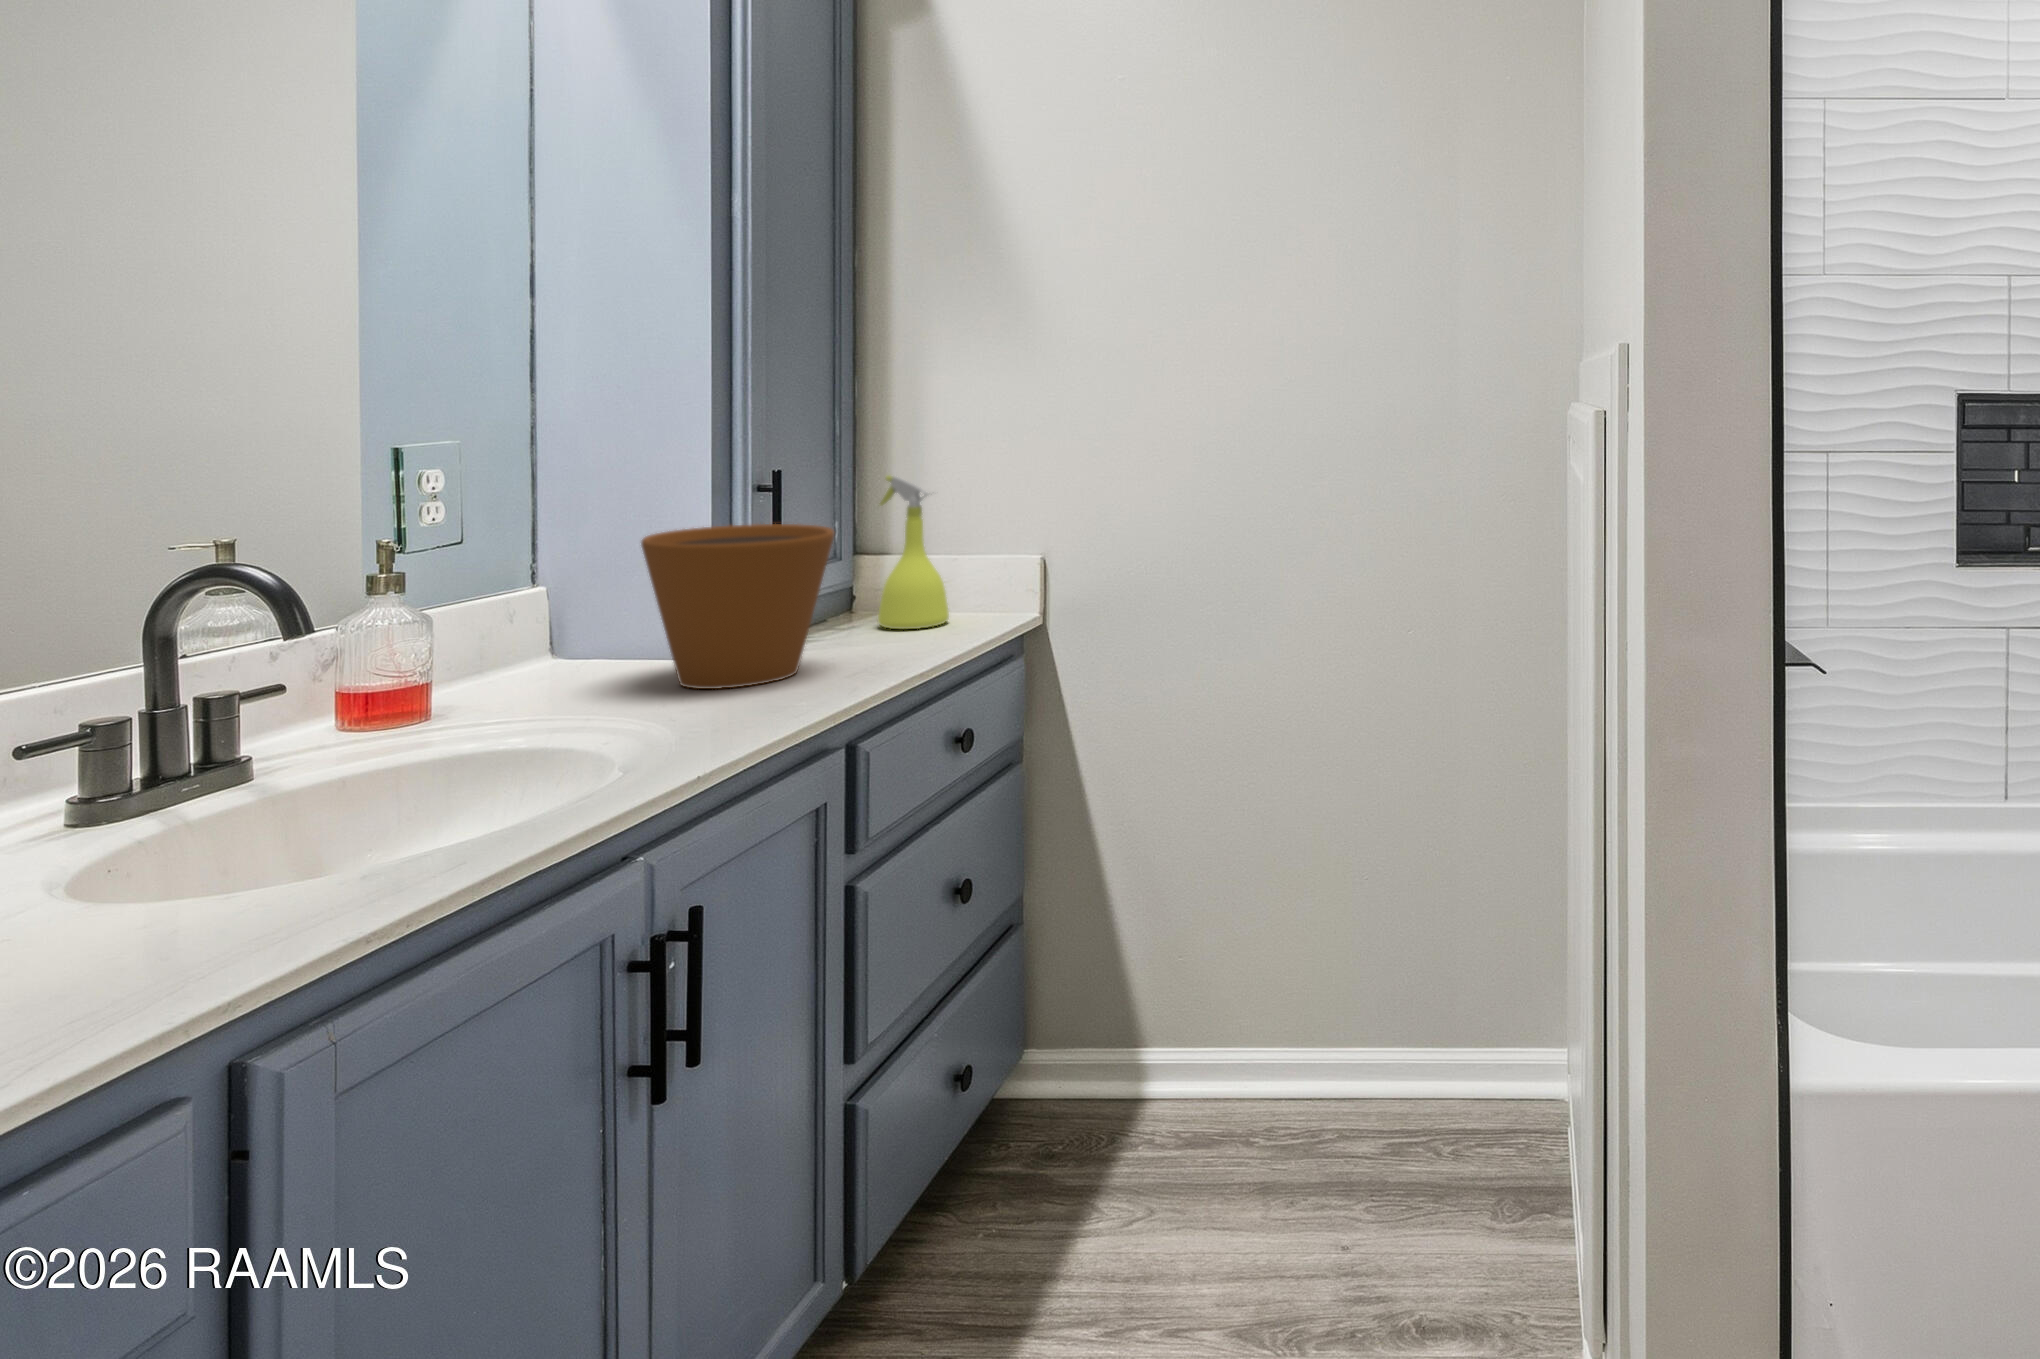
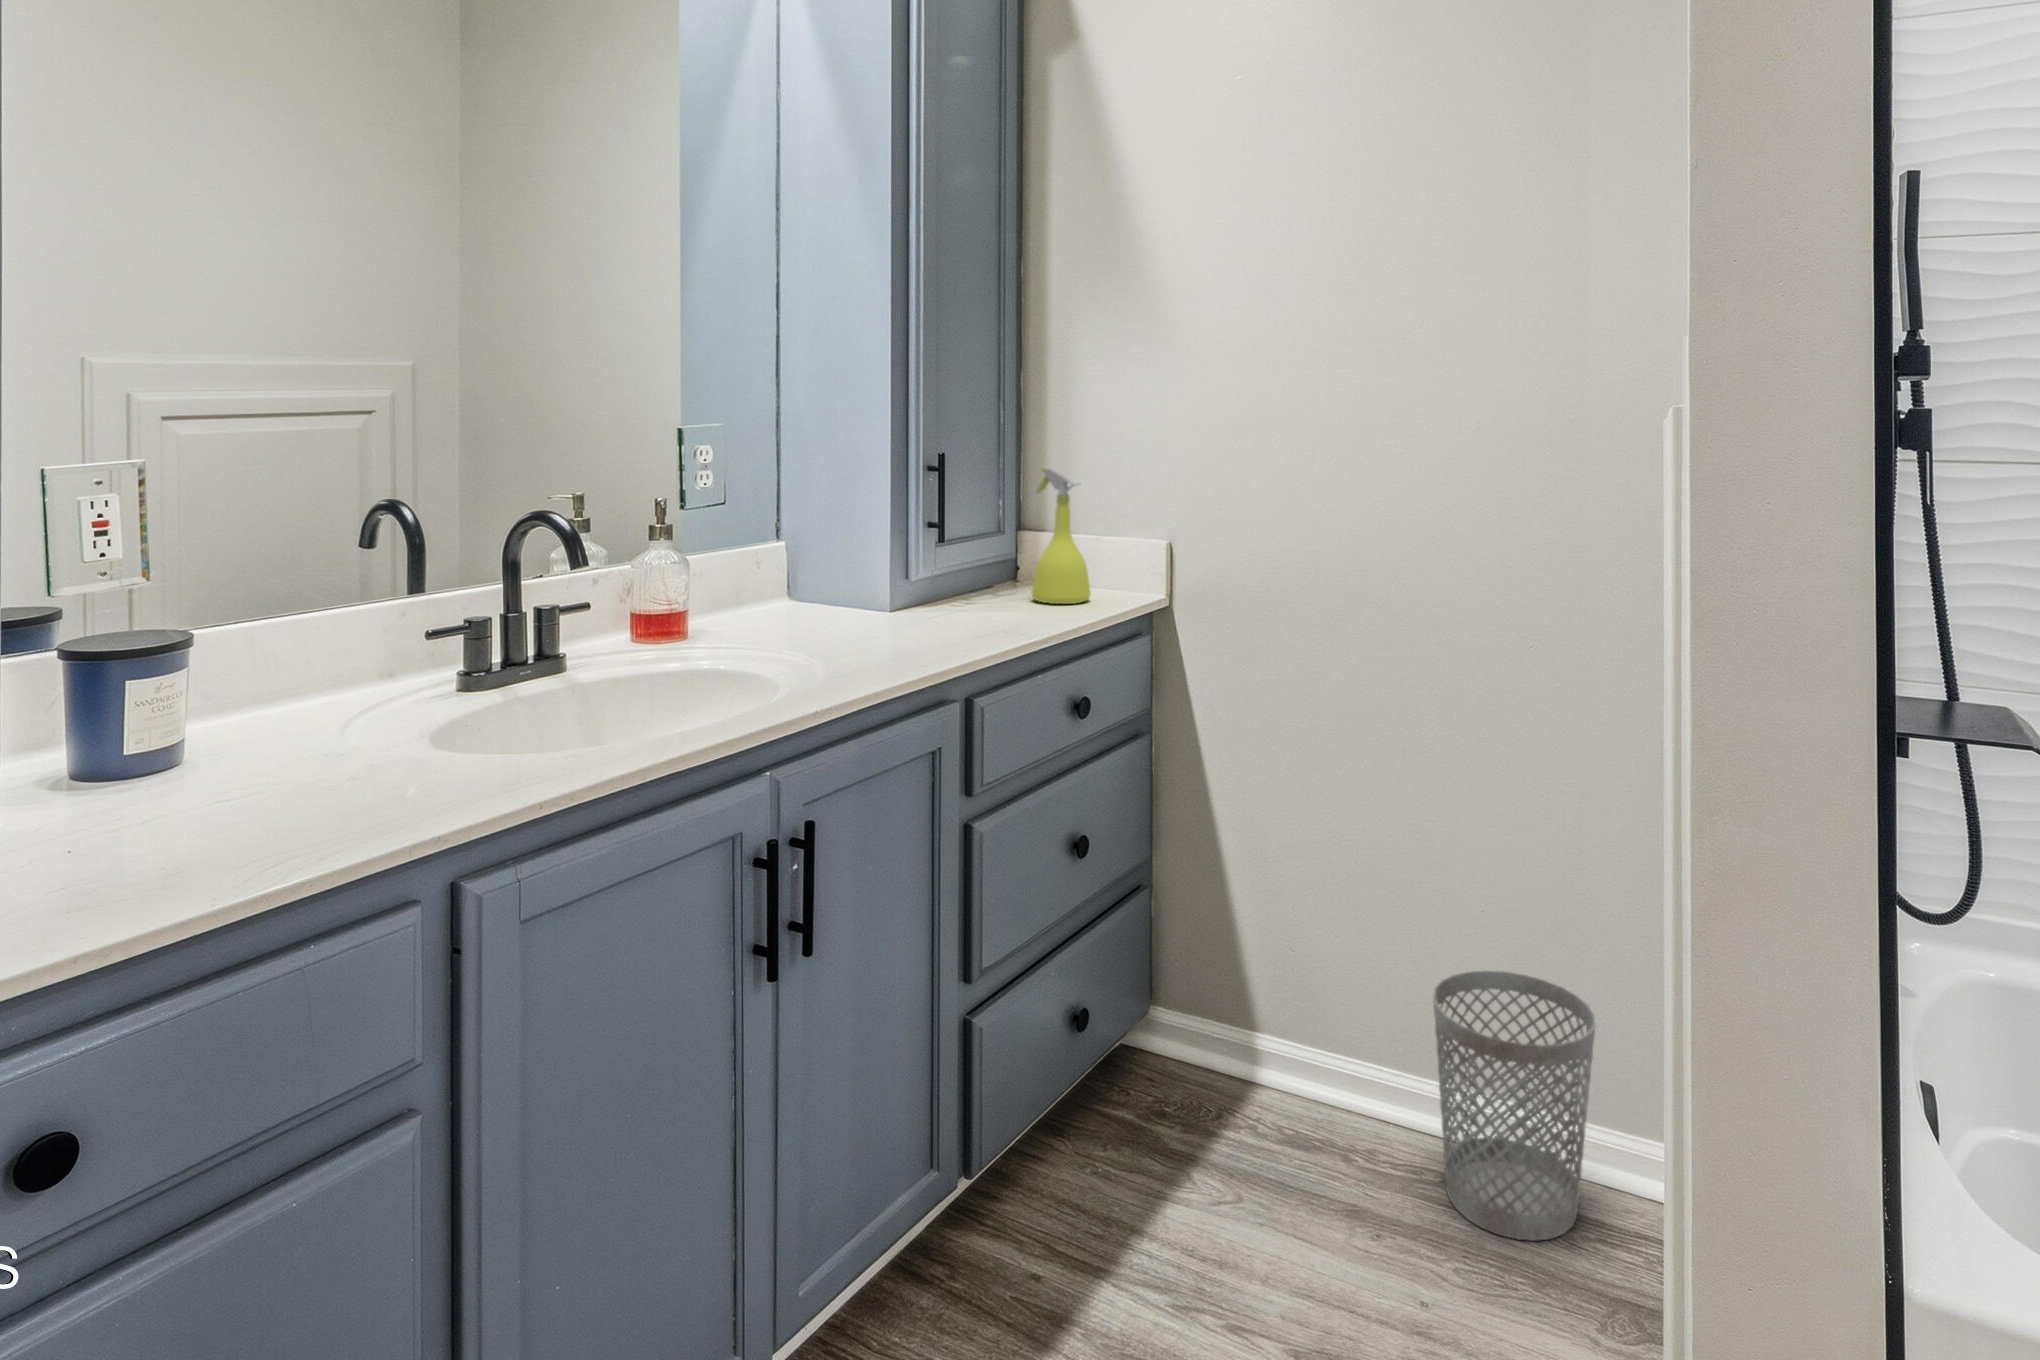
flower pot: present [641,524,835,689] -> none [830,501,977,638]
wastebasket: none [1334,934,1480,1177] -> present [1433,971,1596,1241]

